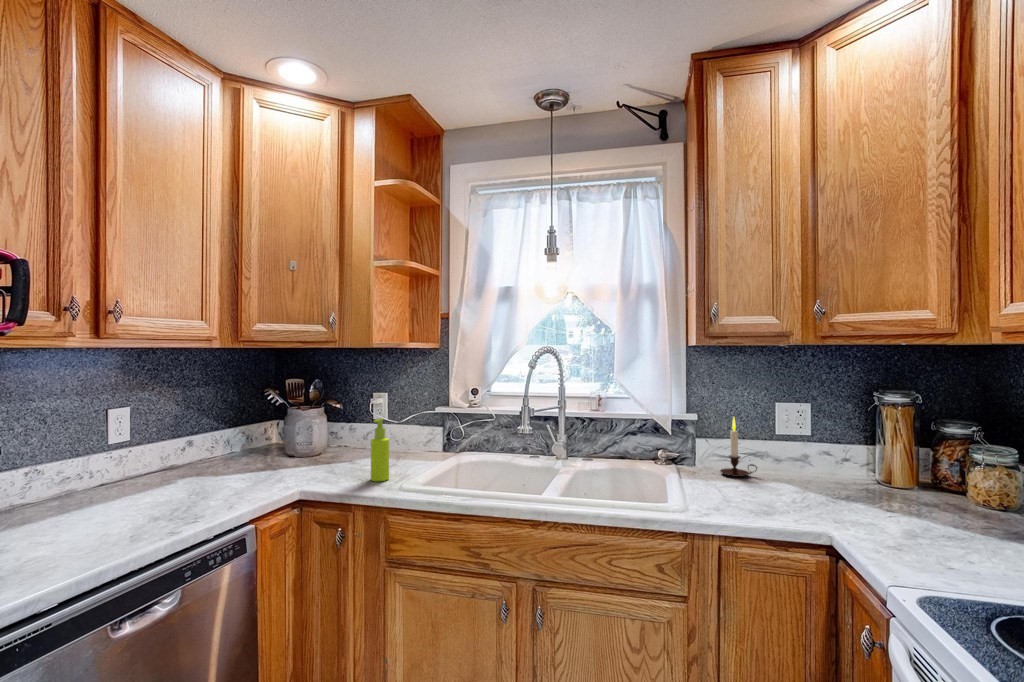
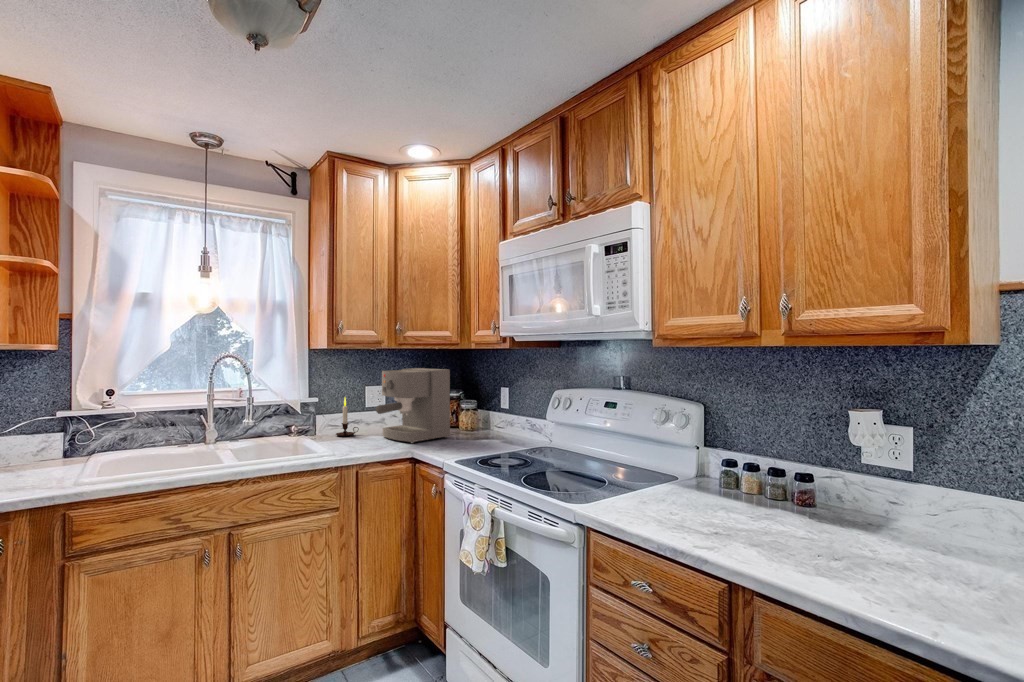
coffee maker: none [768,379,937,518] -> present [376,368,450,443]
soap dispenser: present [371,418,389,481] -> none [32,424,55,486]

